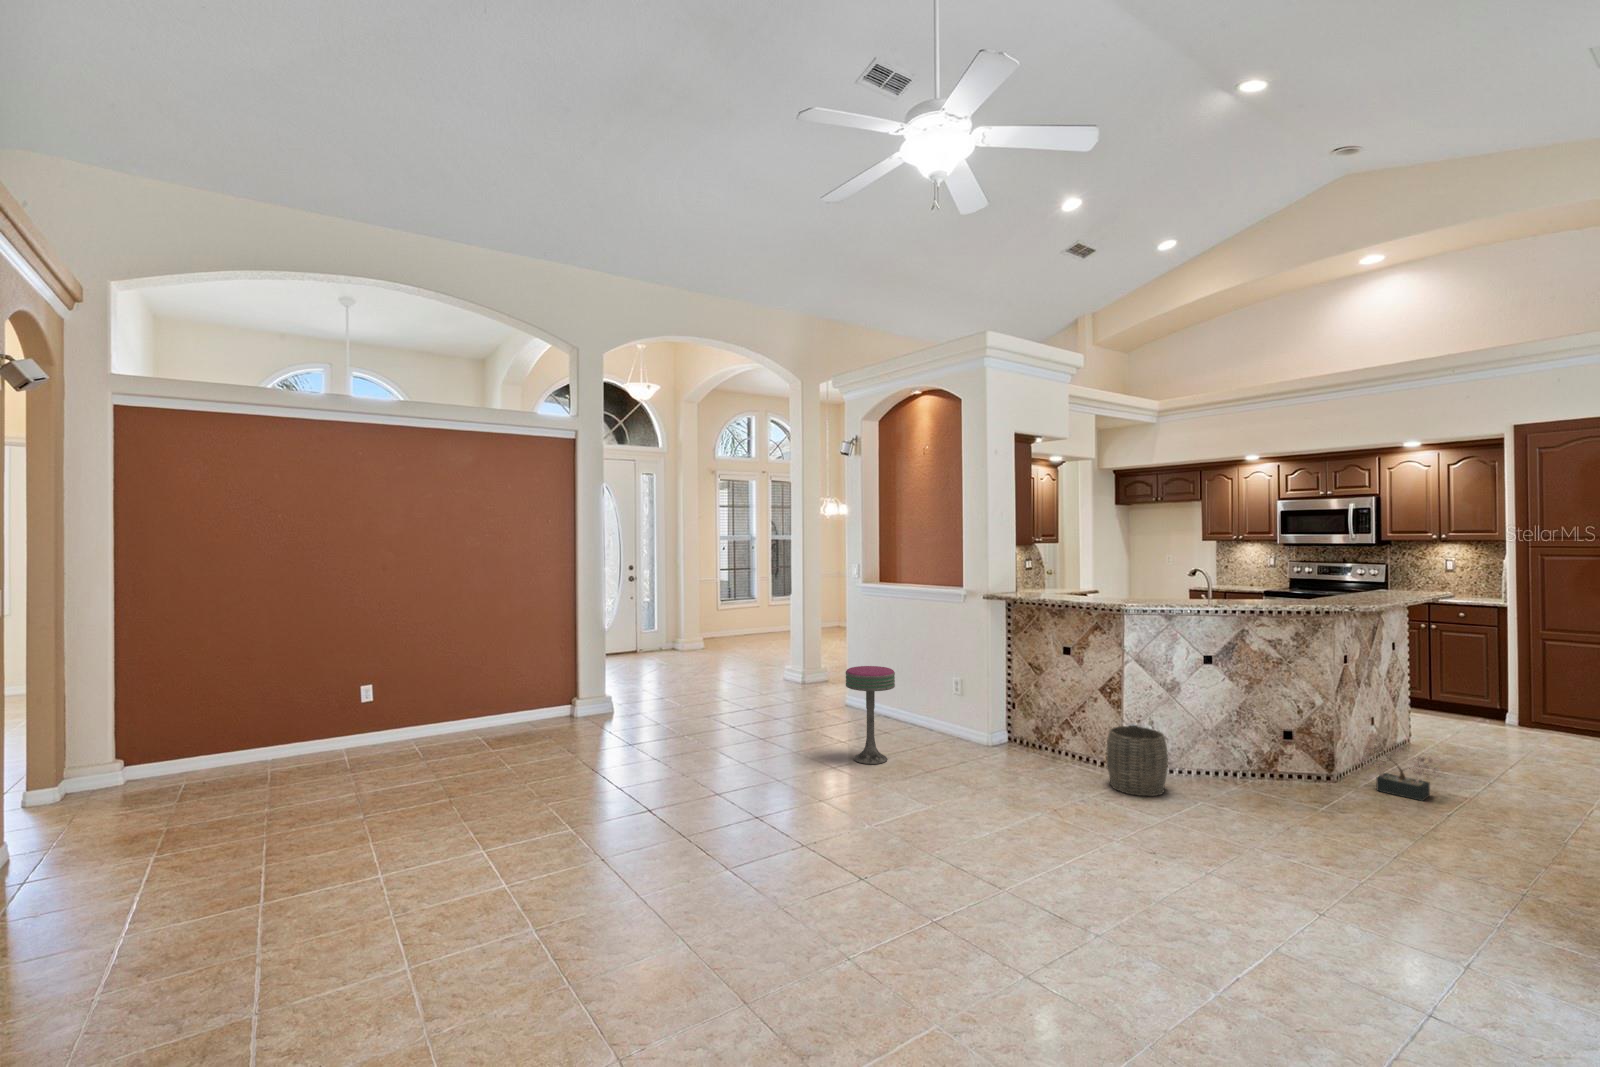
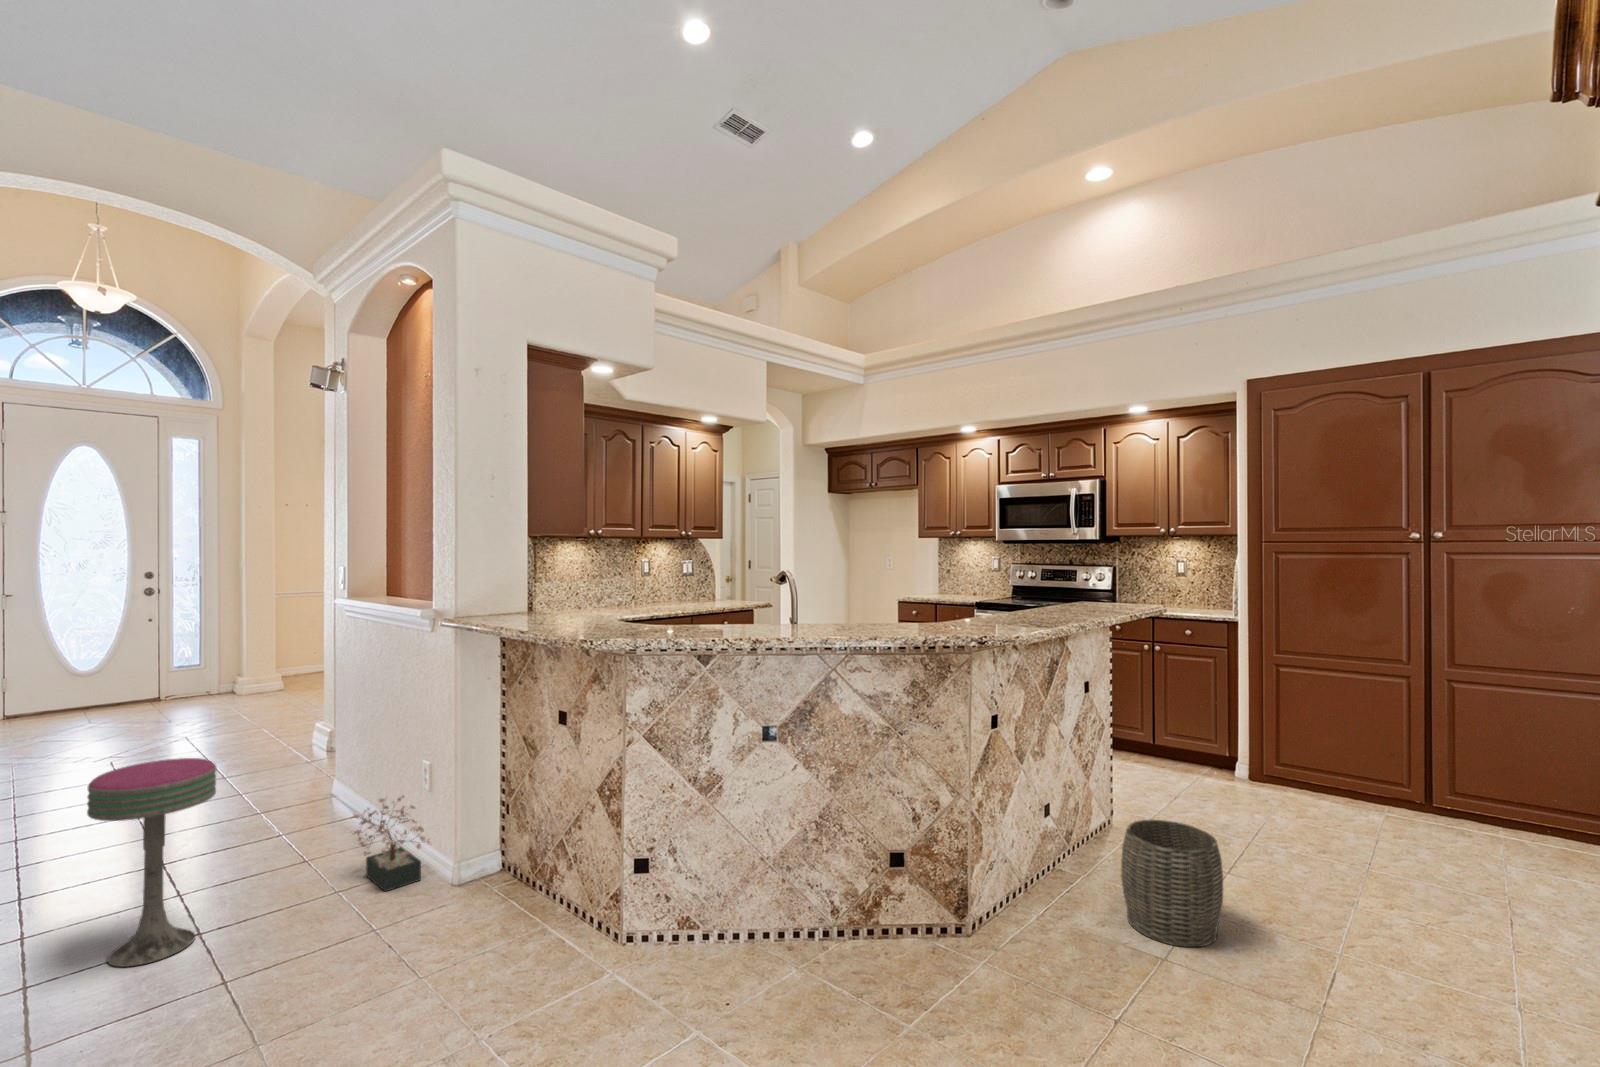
woven basket: present [1106,726,1168,796] -> present [1121,820,1223,947]
decorative plant: present [1362,736,1439,801] -> present [352,796,430,892]

